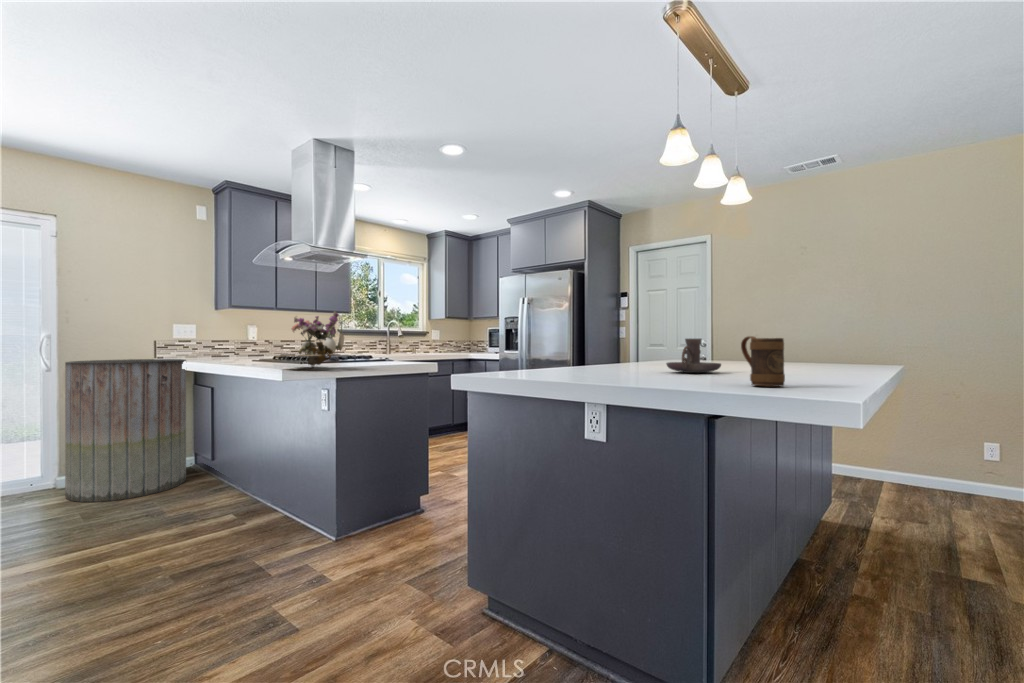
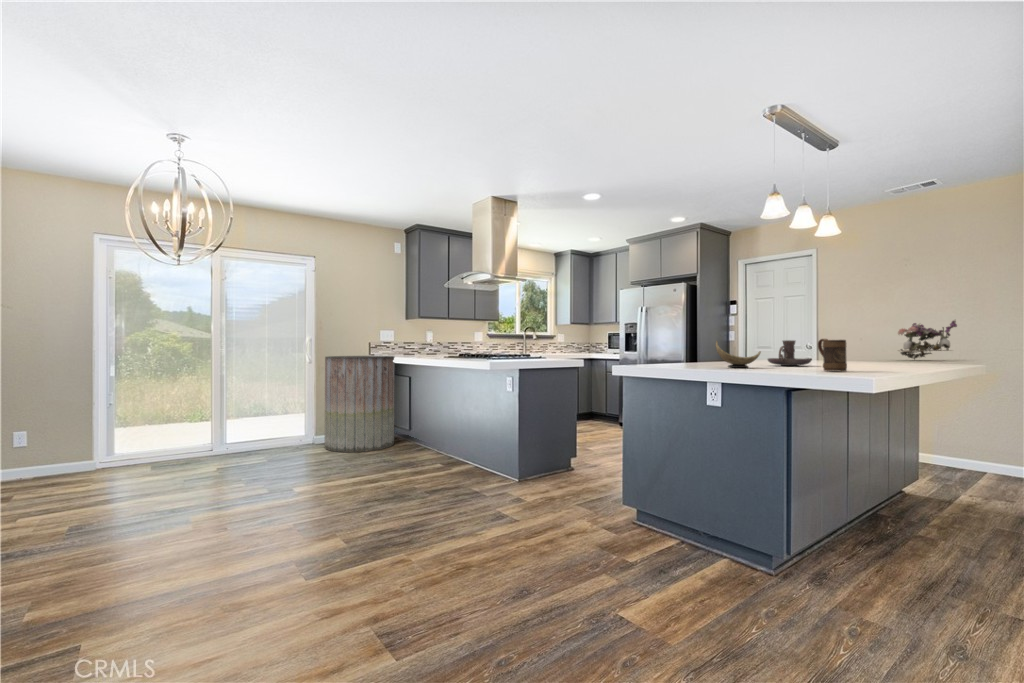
flower arrangement: present [280,311,344,367] -> present [898,320,957,359]
decorative bowl: none [599,339,660,379] -> present [716,341,761,368]

